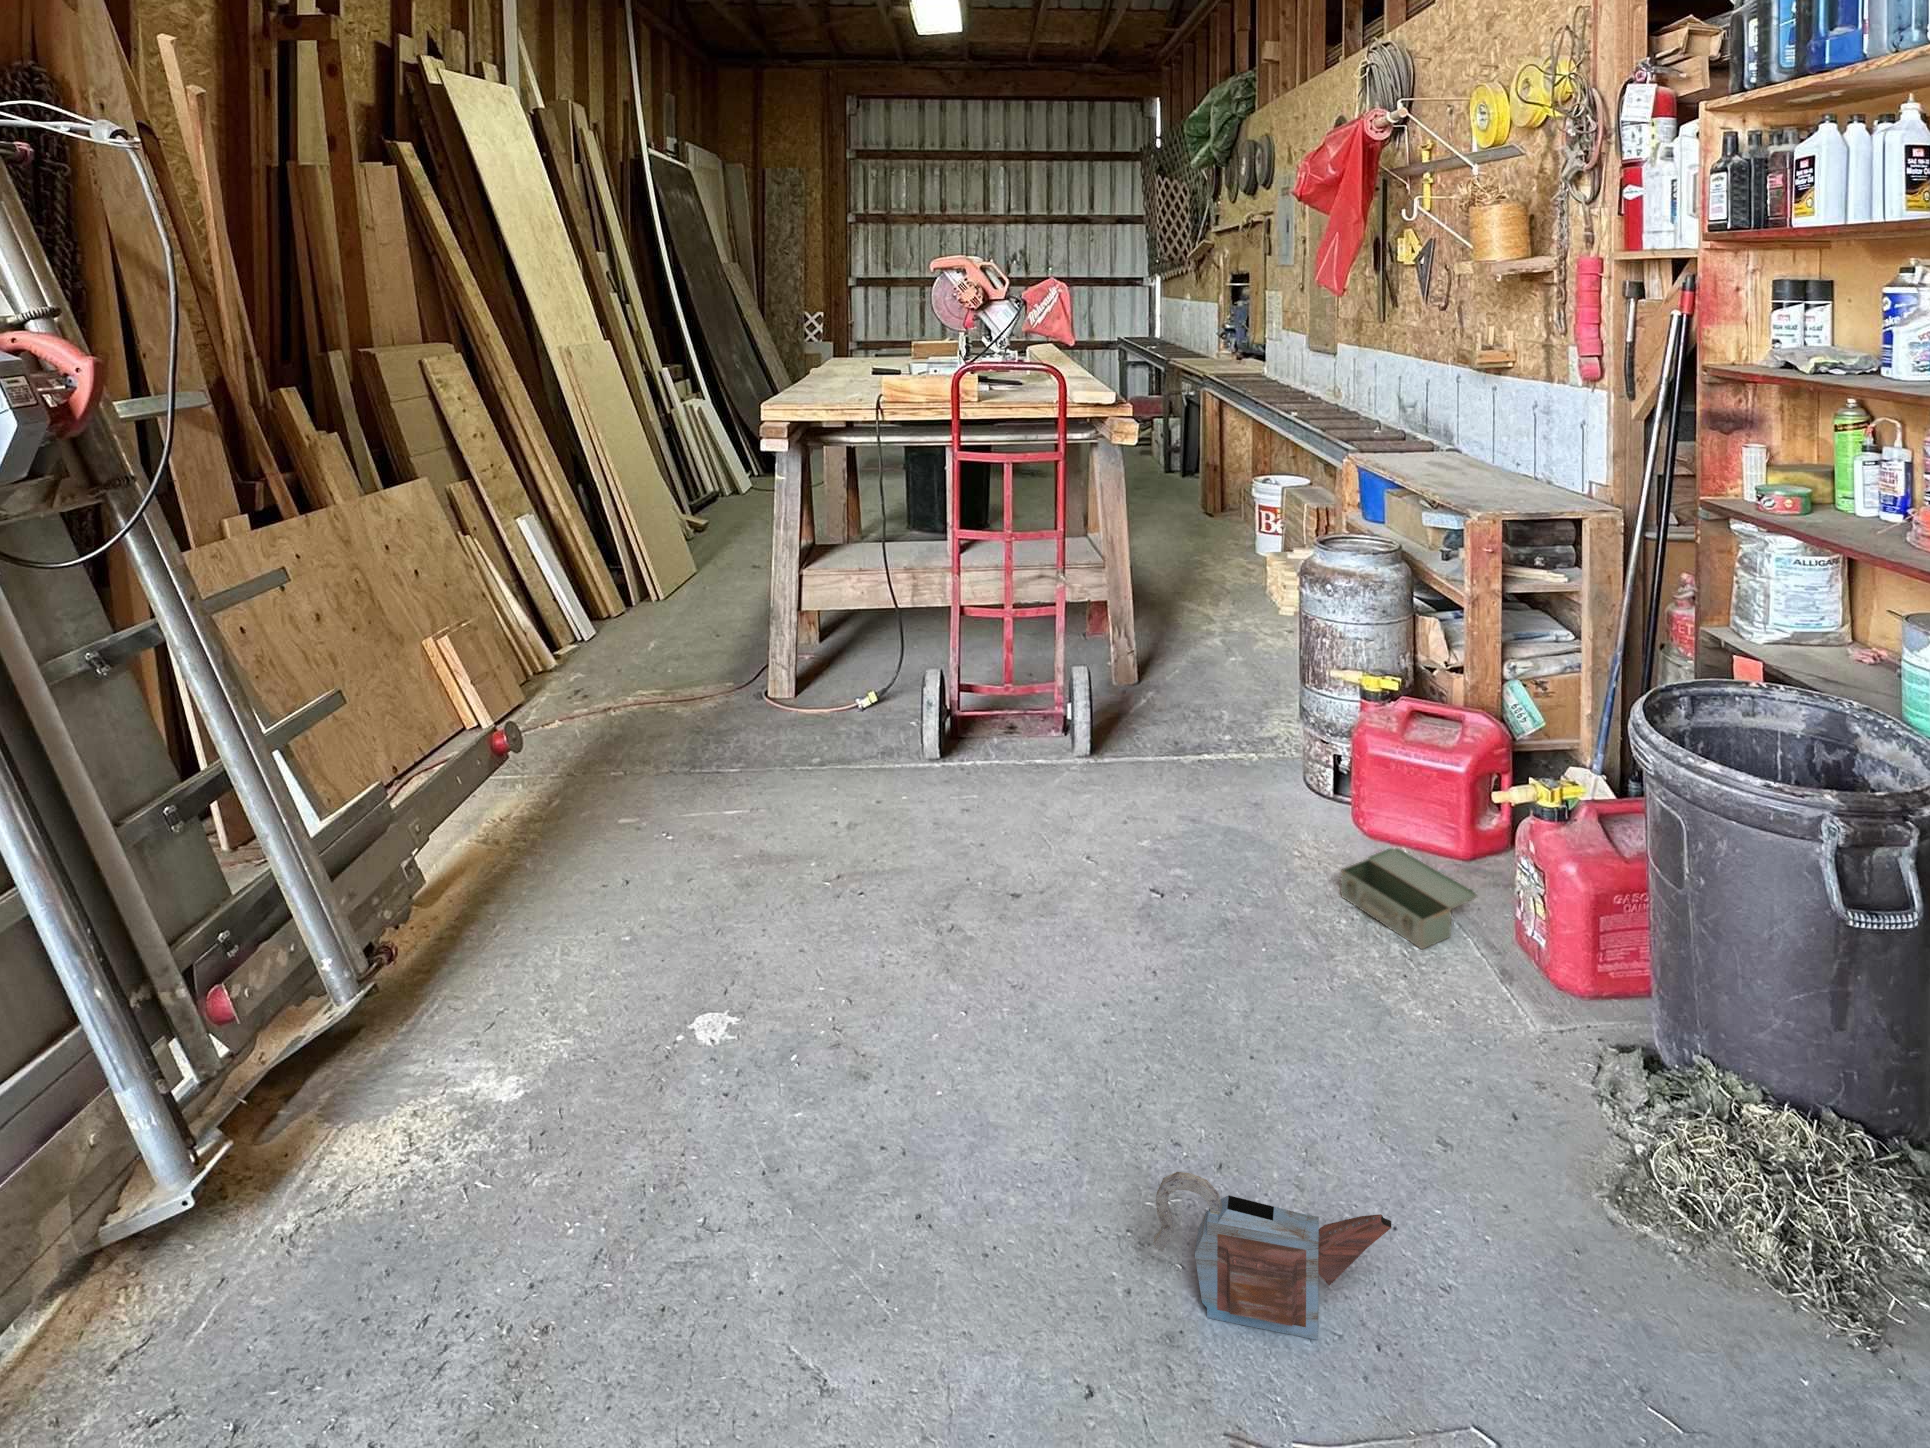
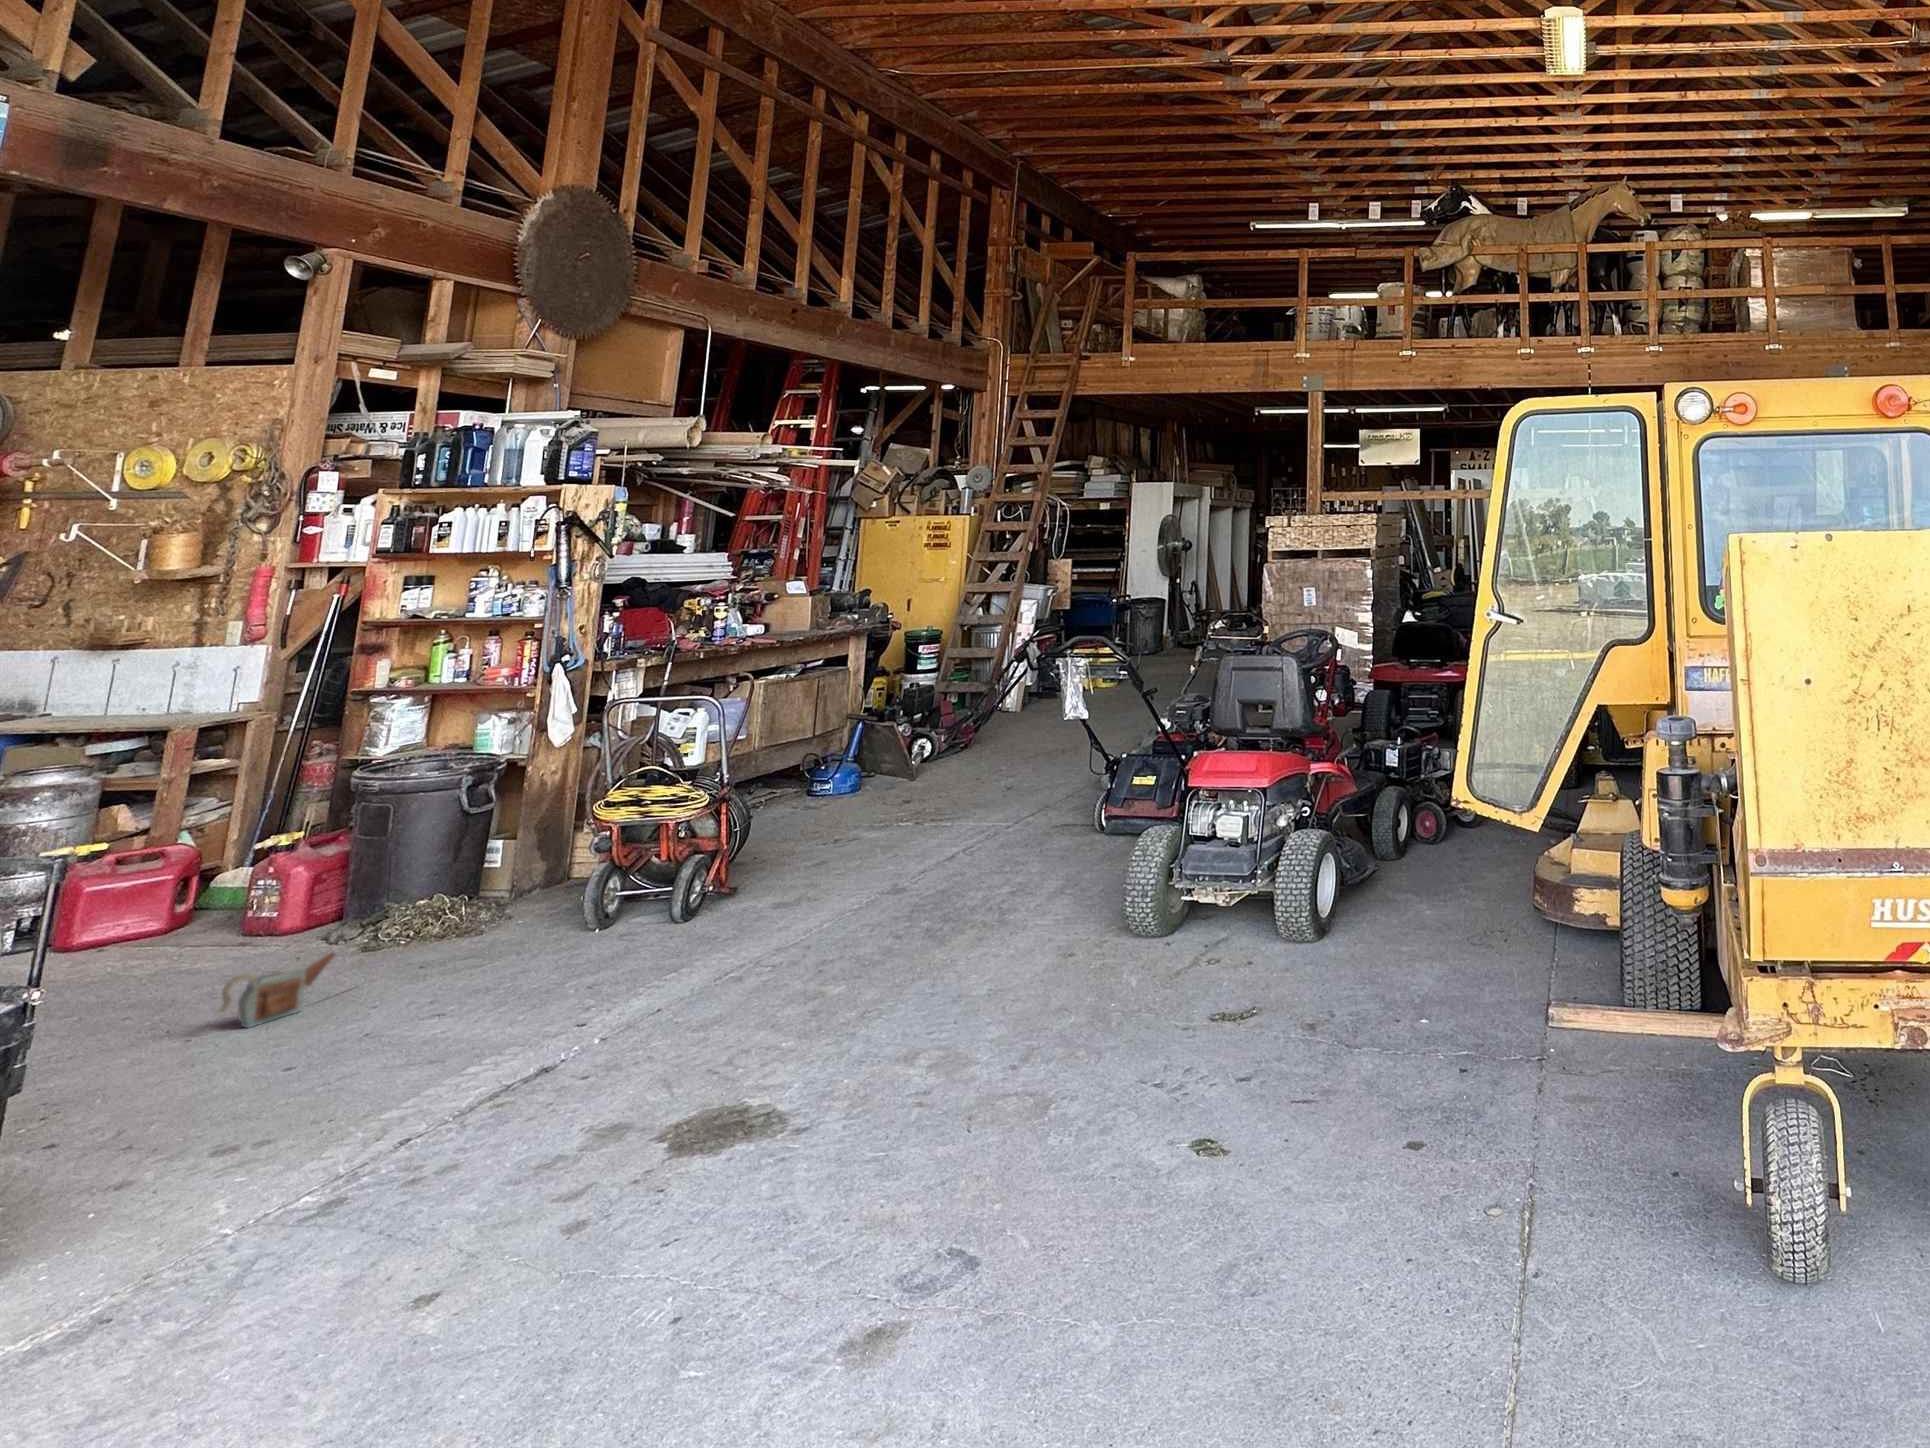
toolbox: present [1341,848,1477,949] -> none [124,928,232,970]

